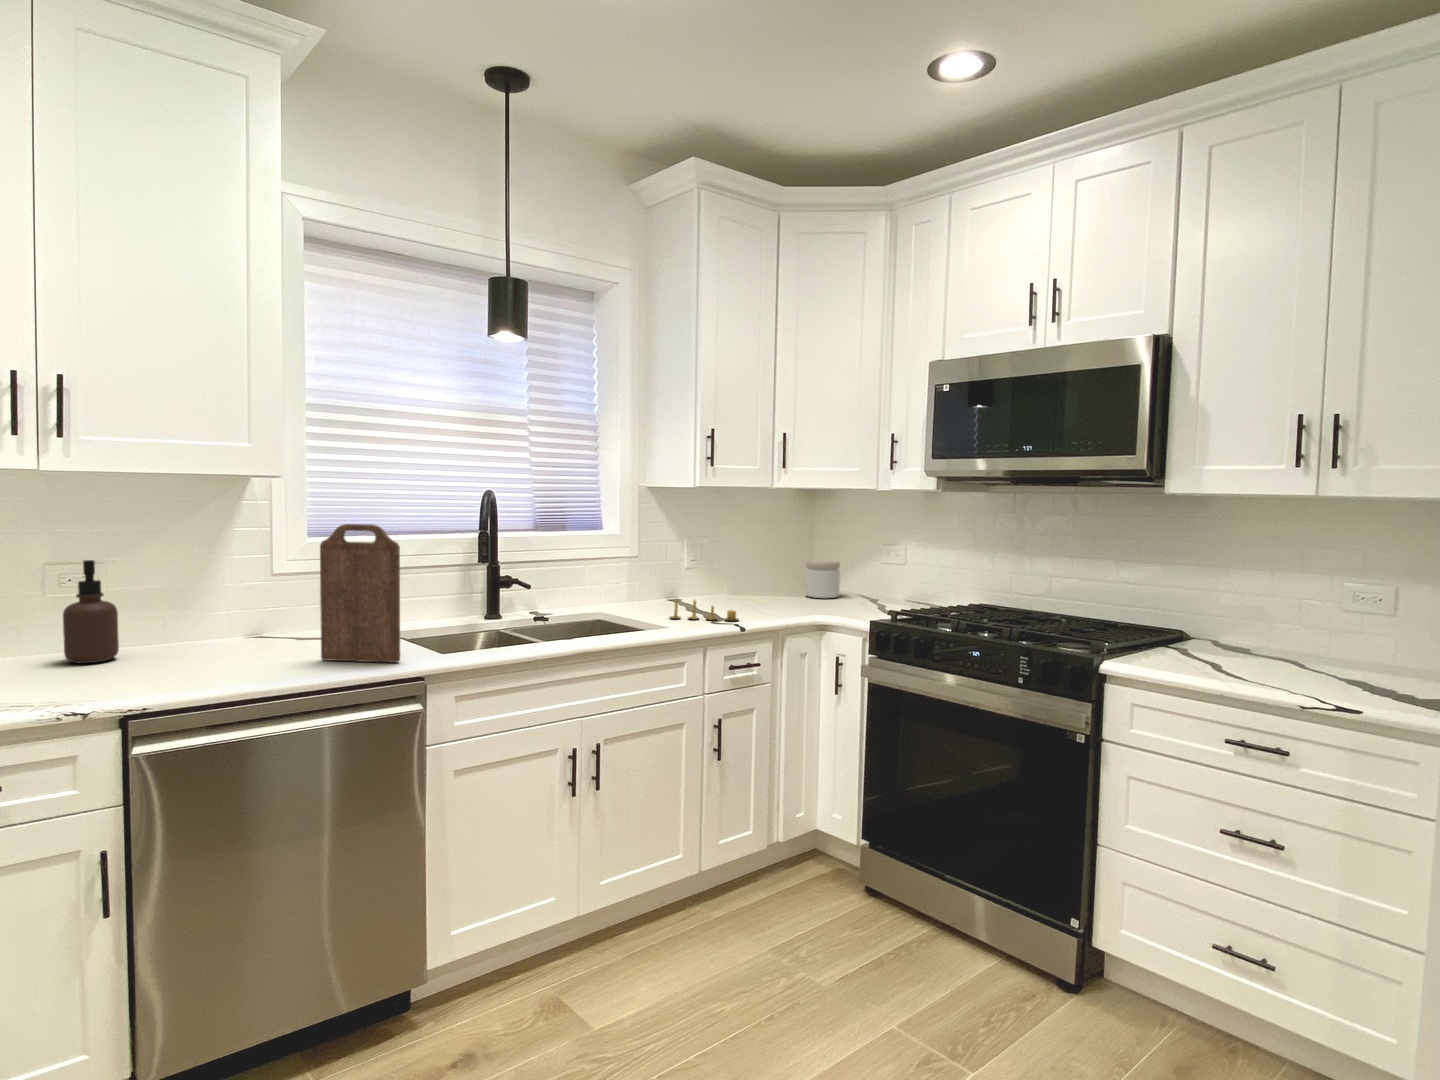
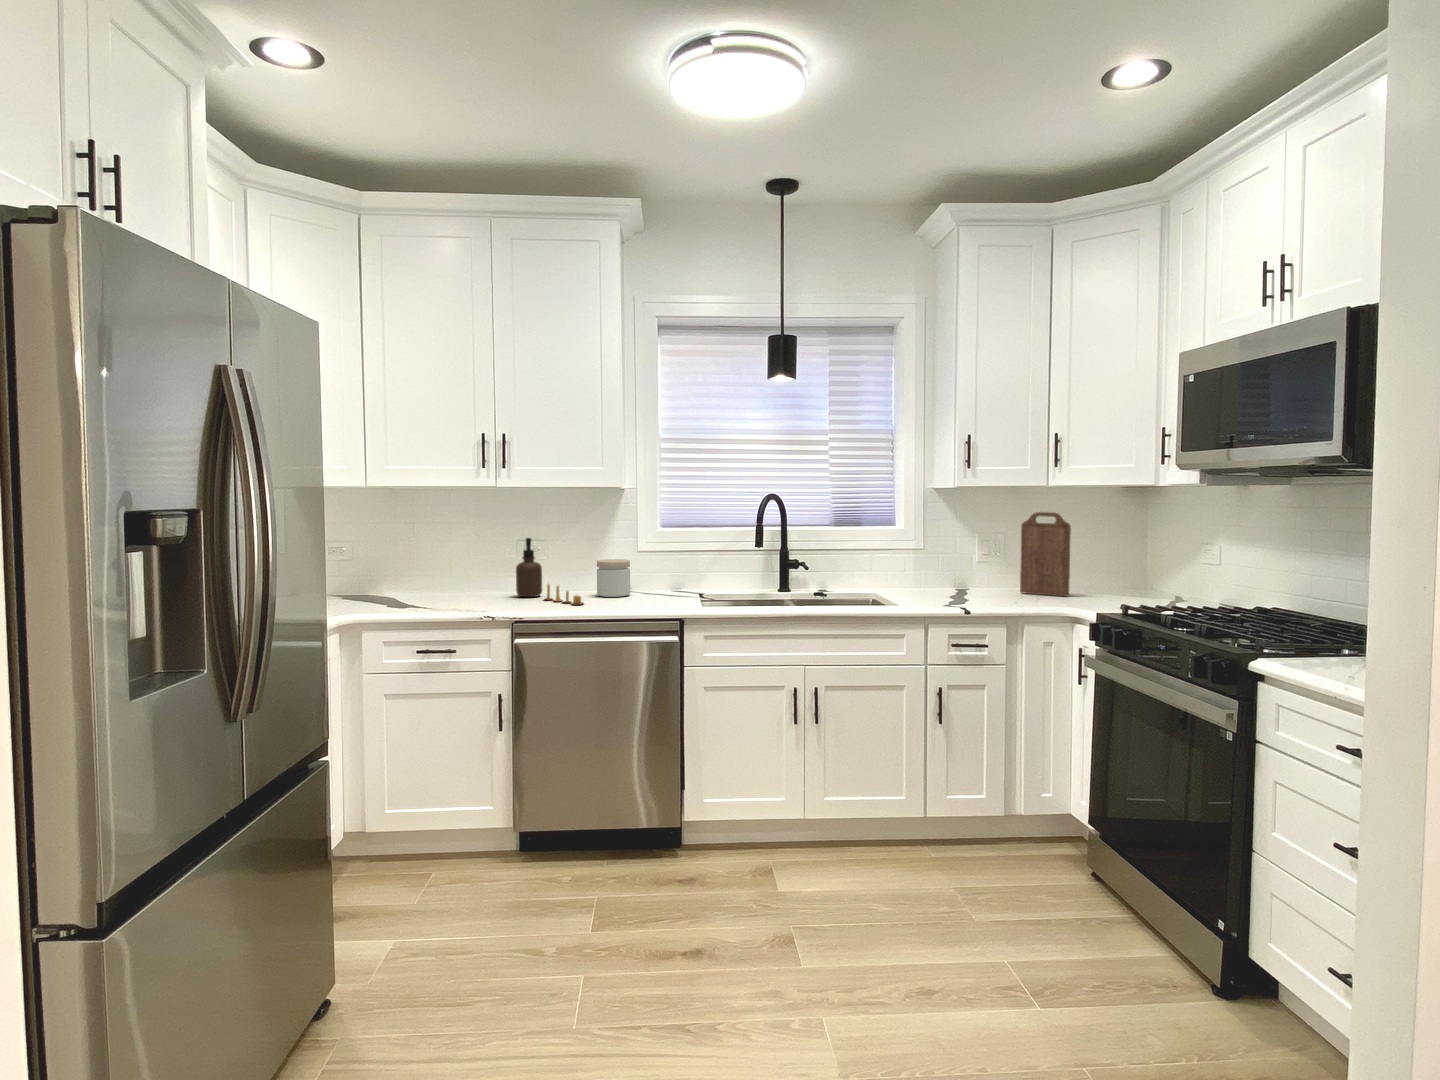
cutting board: present [320,524,400,663] -> present [1020,512,1071,597]
jar: present [805,560,840,598] -> present [597,559,630,597]
candle: present [670,599,738,621] -> present [545,584,583,605]

